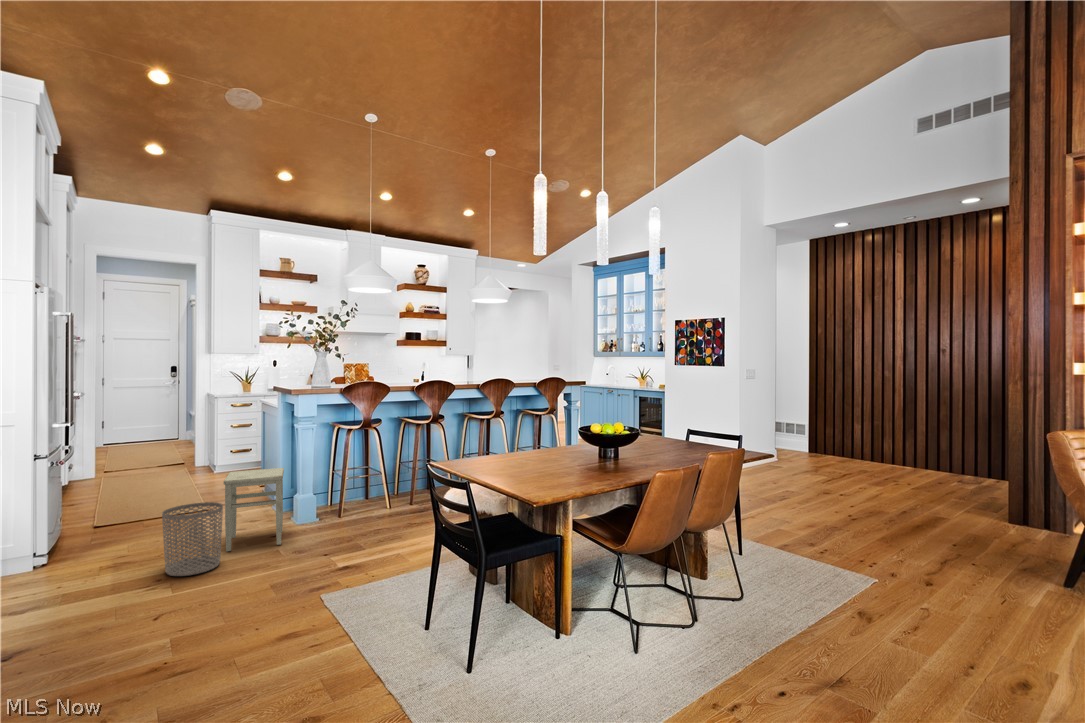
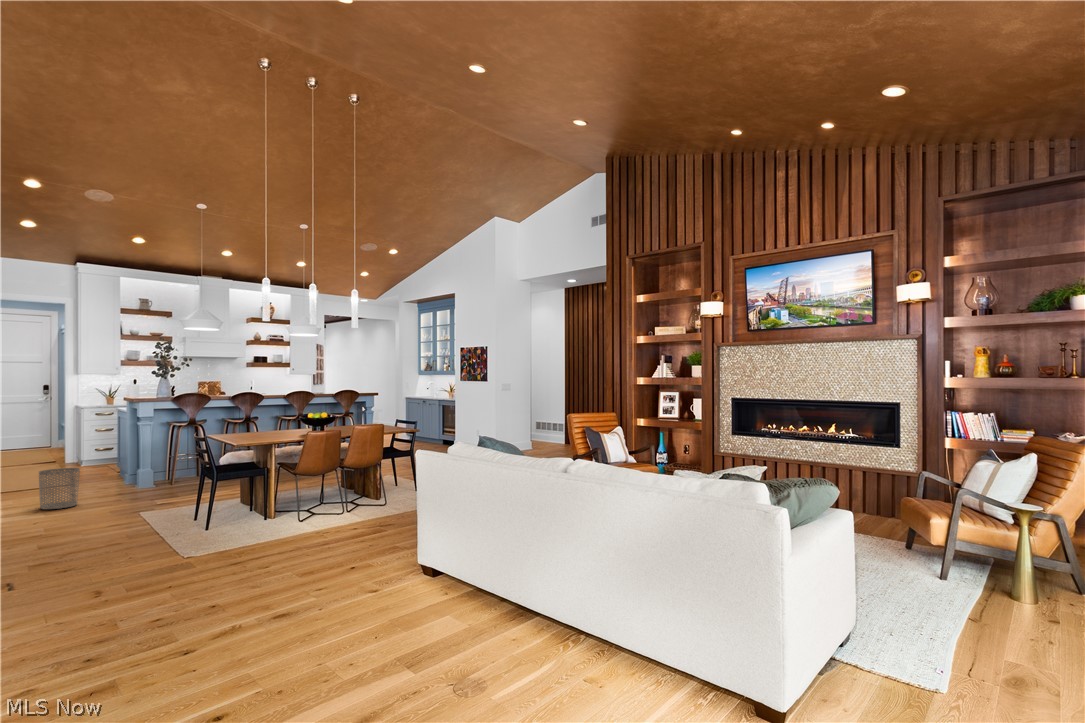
stool: present [224,468,284,551] -> none [81,450,126,500]

